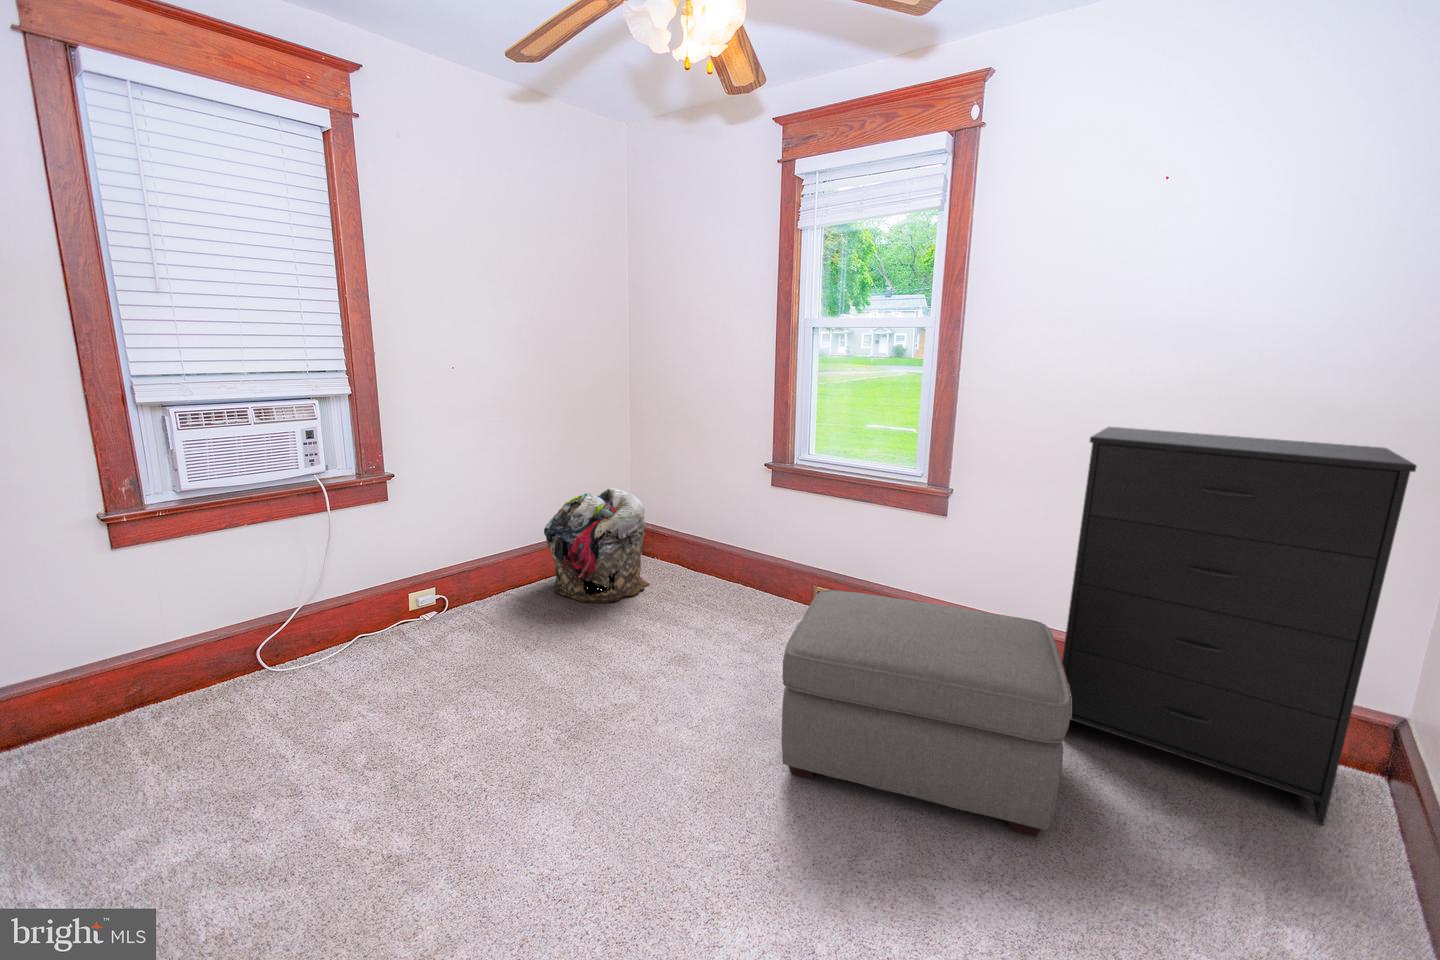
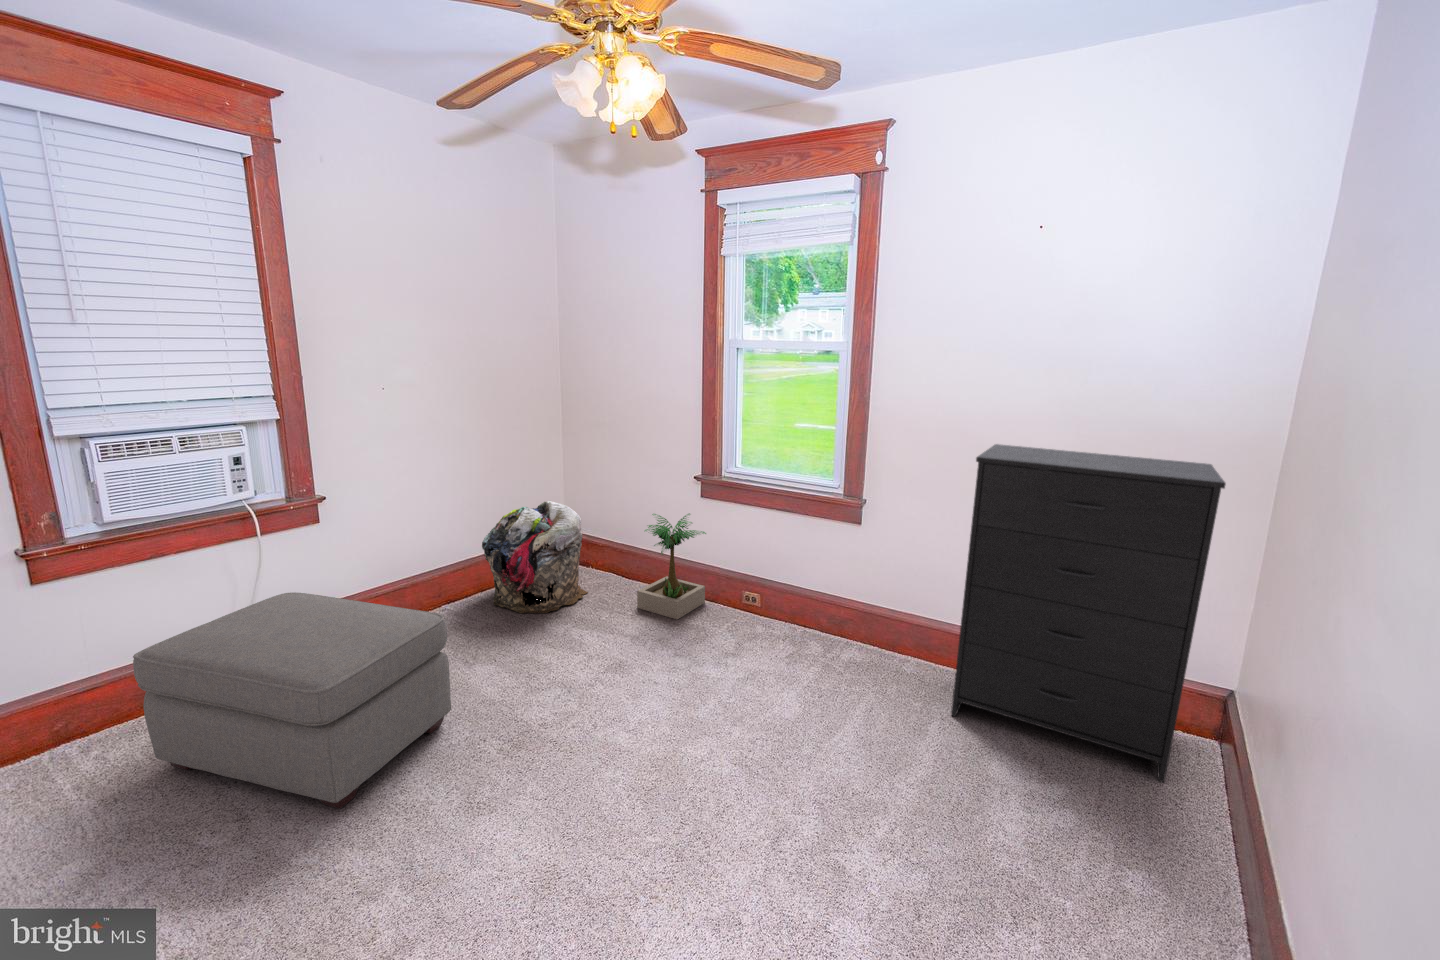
potted plant: none [700,501,780,615] -> present [637,513,706,619]
ottoman: present [782,590,1071,836] -> present [133,592,451,809]

